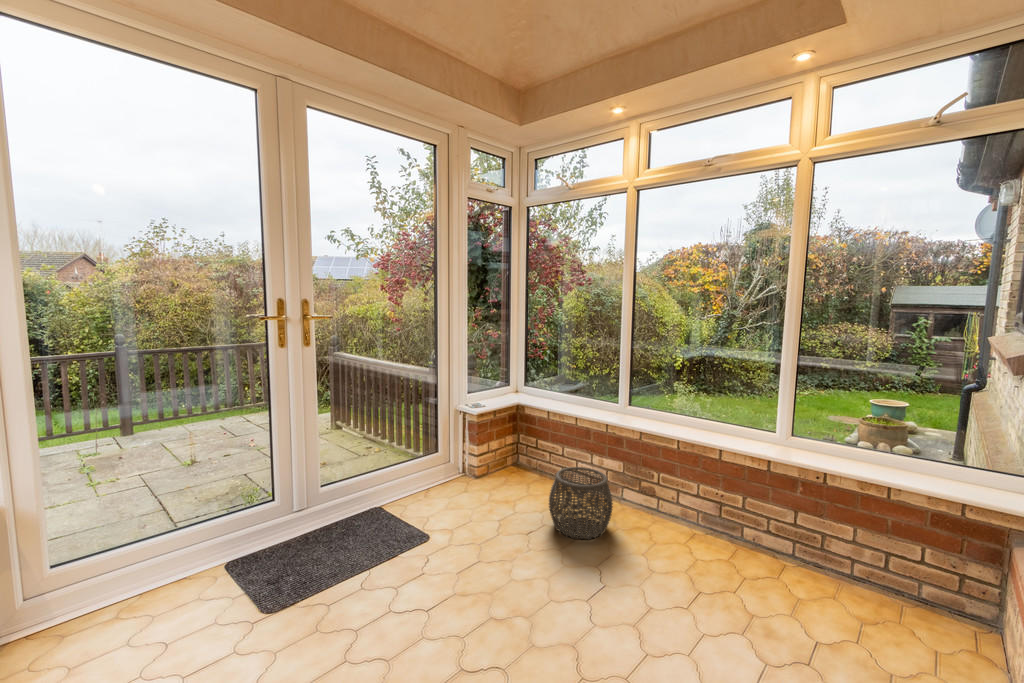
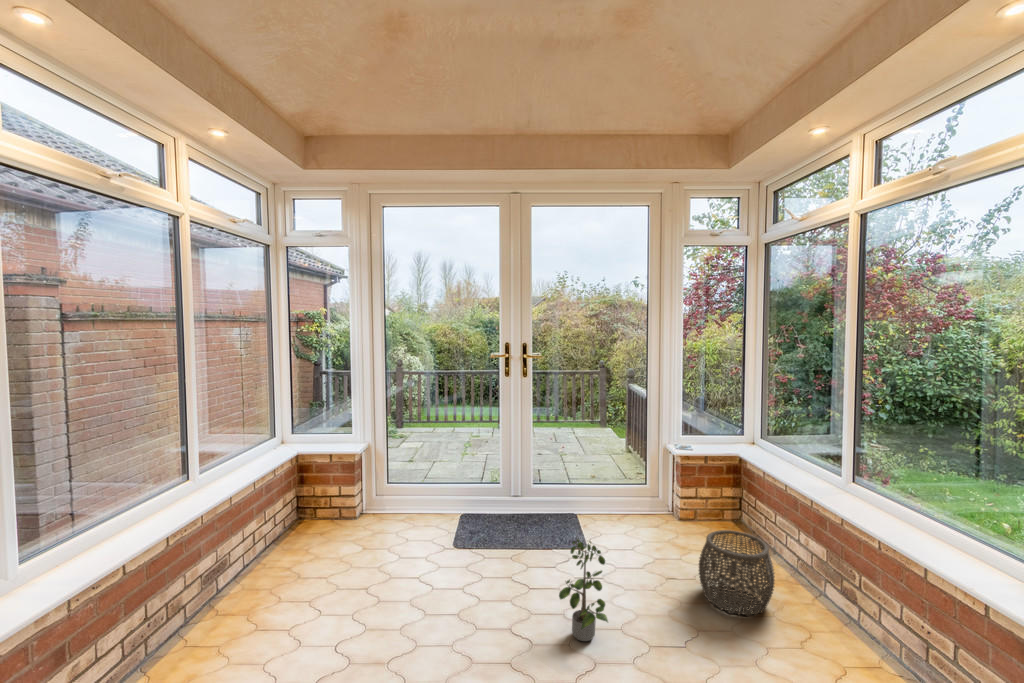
potted plant: none [488,515,559,629] -> present [559,539,608,641]

